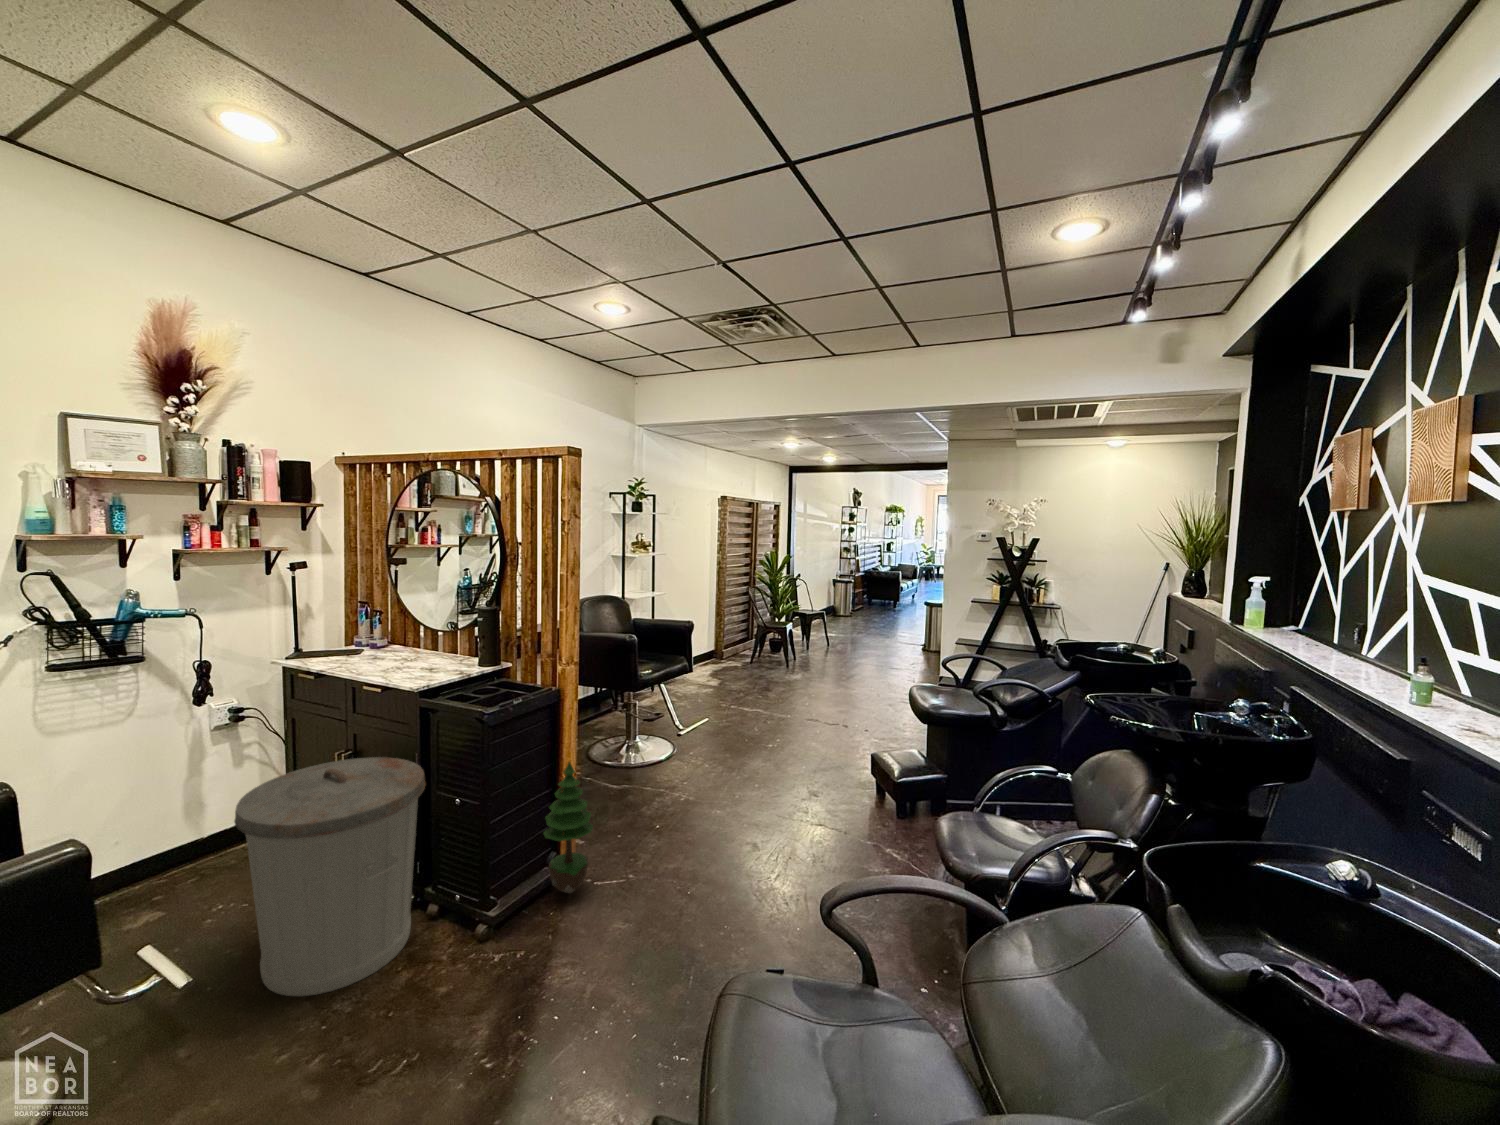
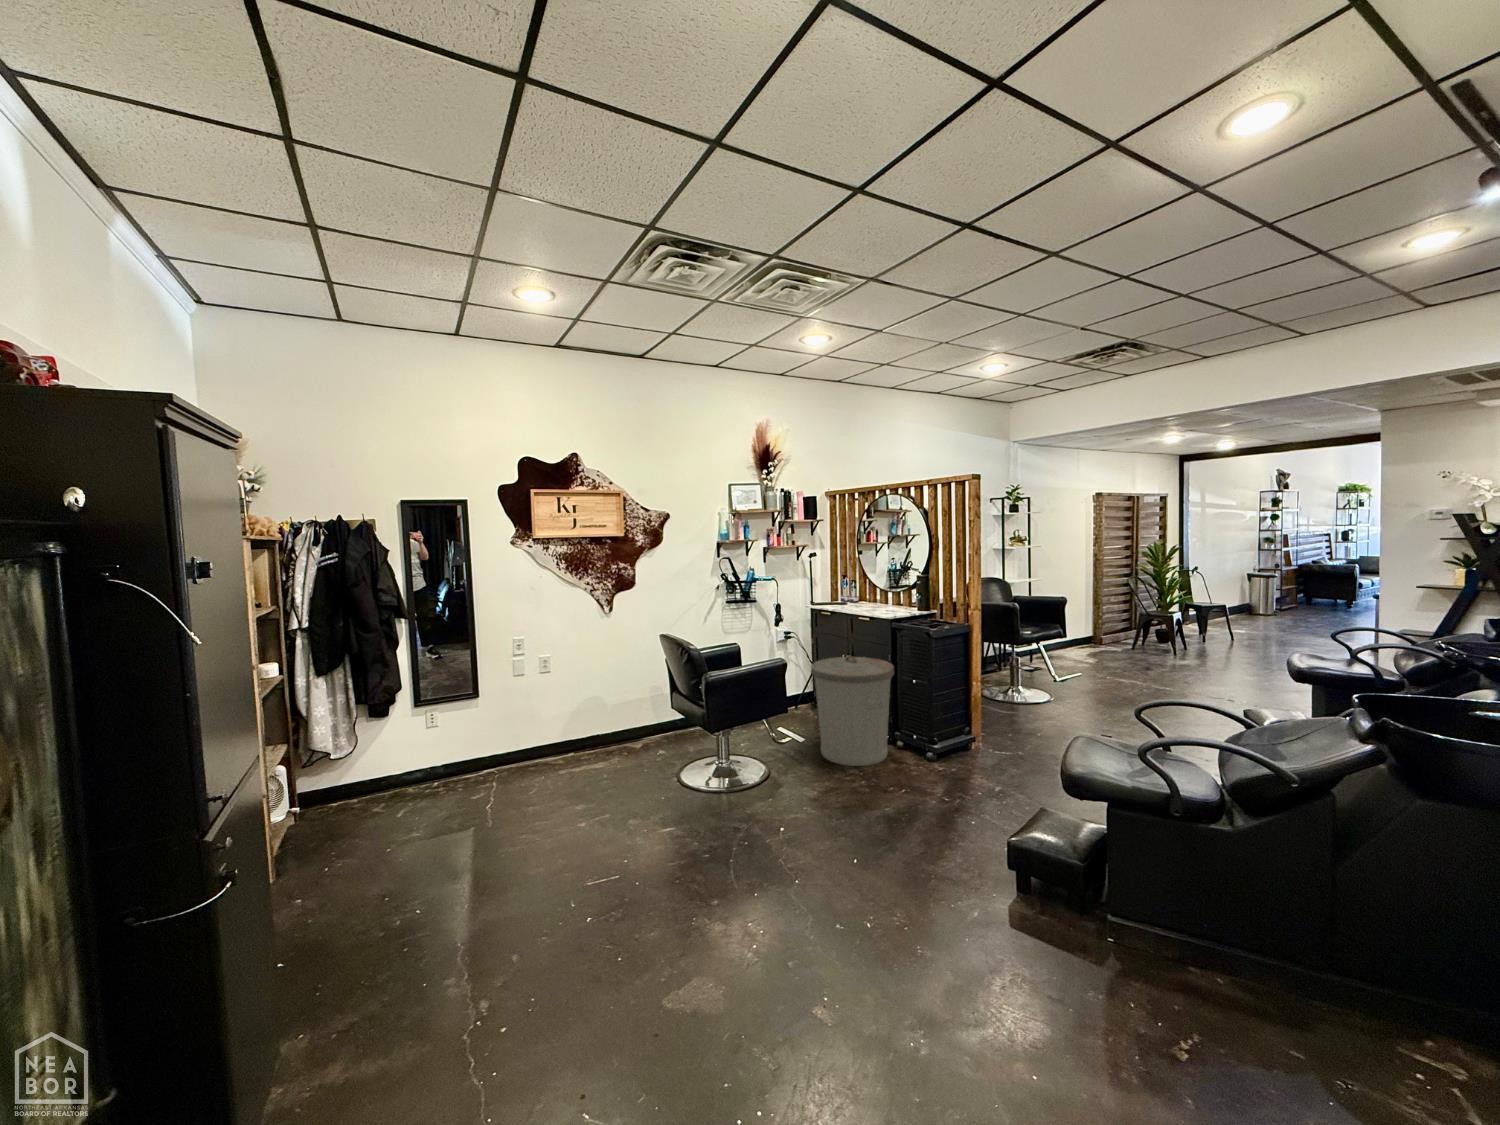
potted tree: present [543,762,593,893] -> none [960,671,993,756]

